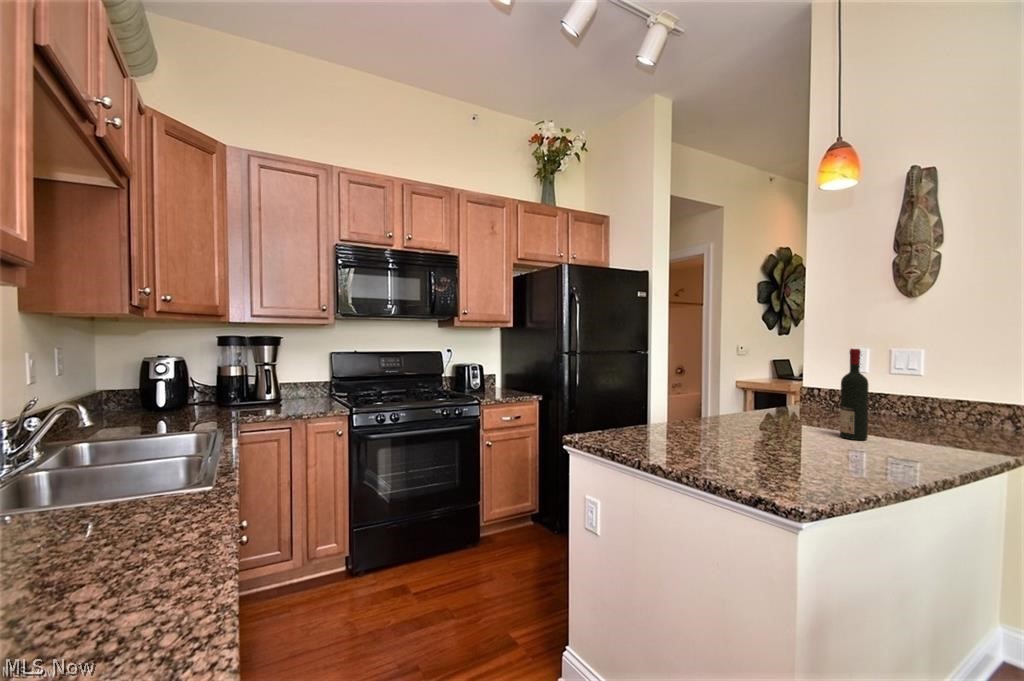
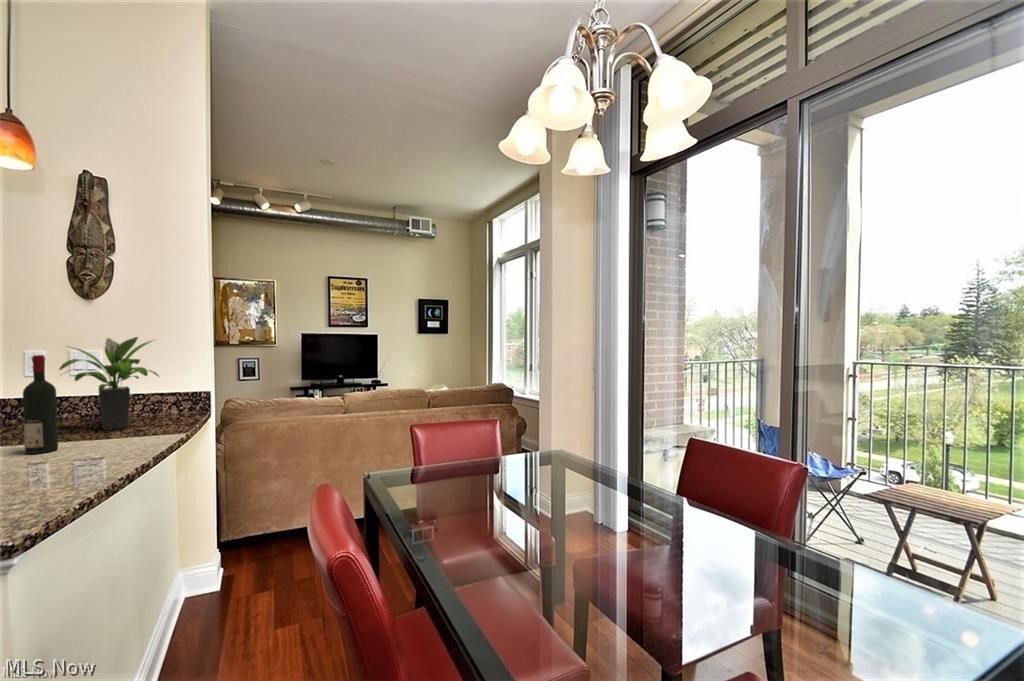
potted plant: none [874,334,989,436] -> present [59,337,159,430]

